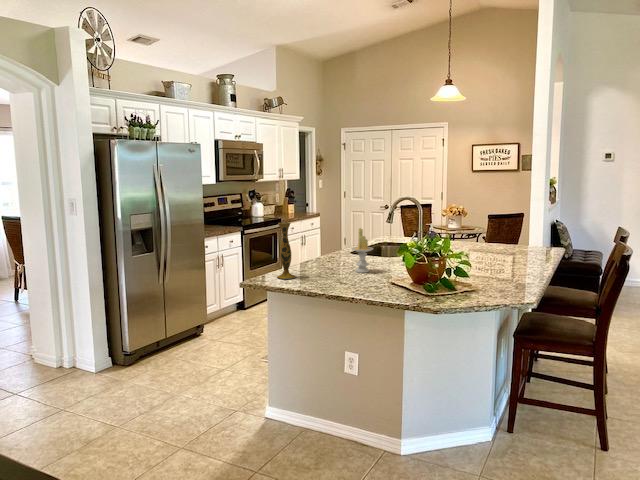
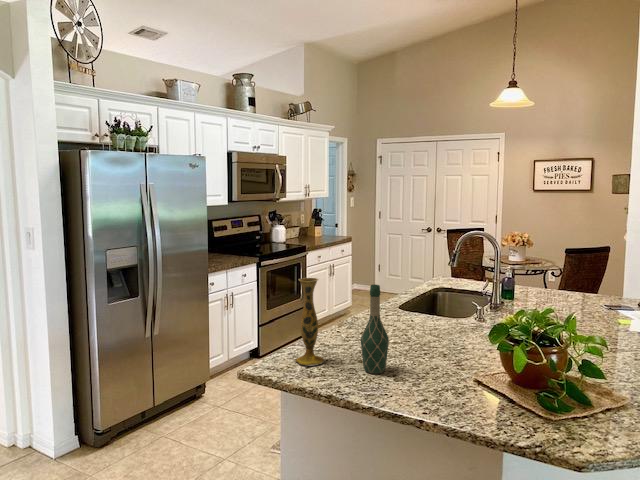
wine bottle: none [319,224,337,281] -> present [361,284,389,374]
candle: present [352,228,373,273] -> none [407,286,441,353]

